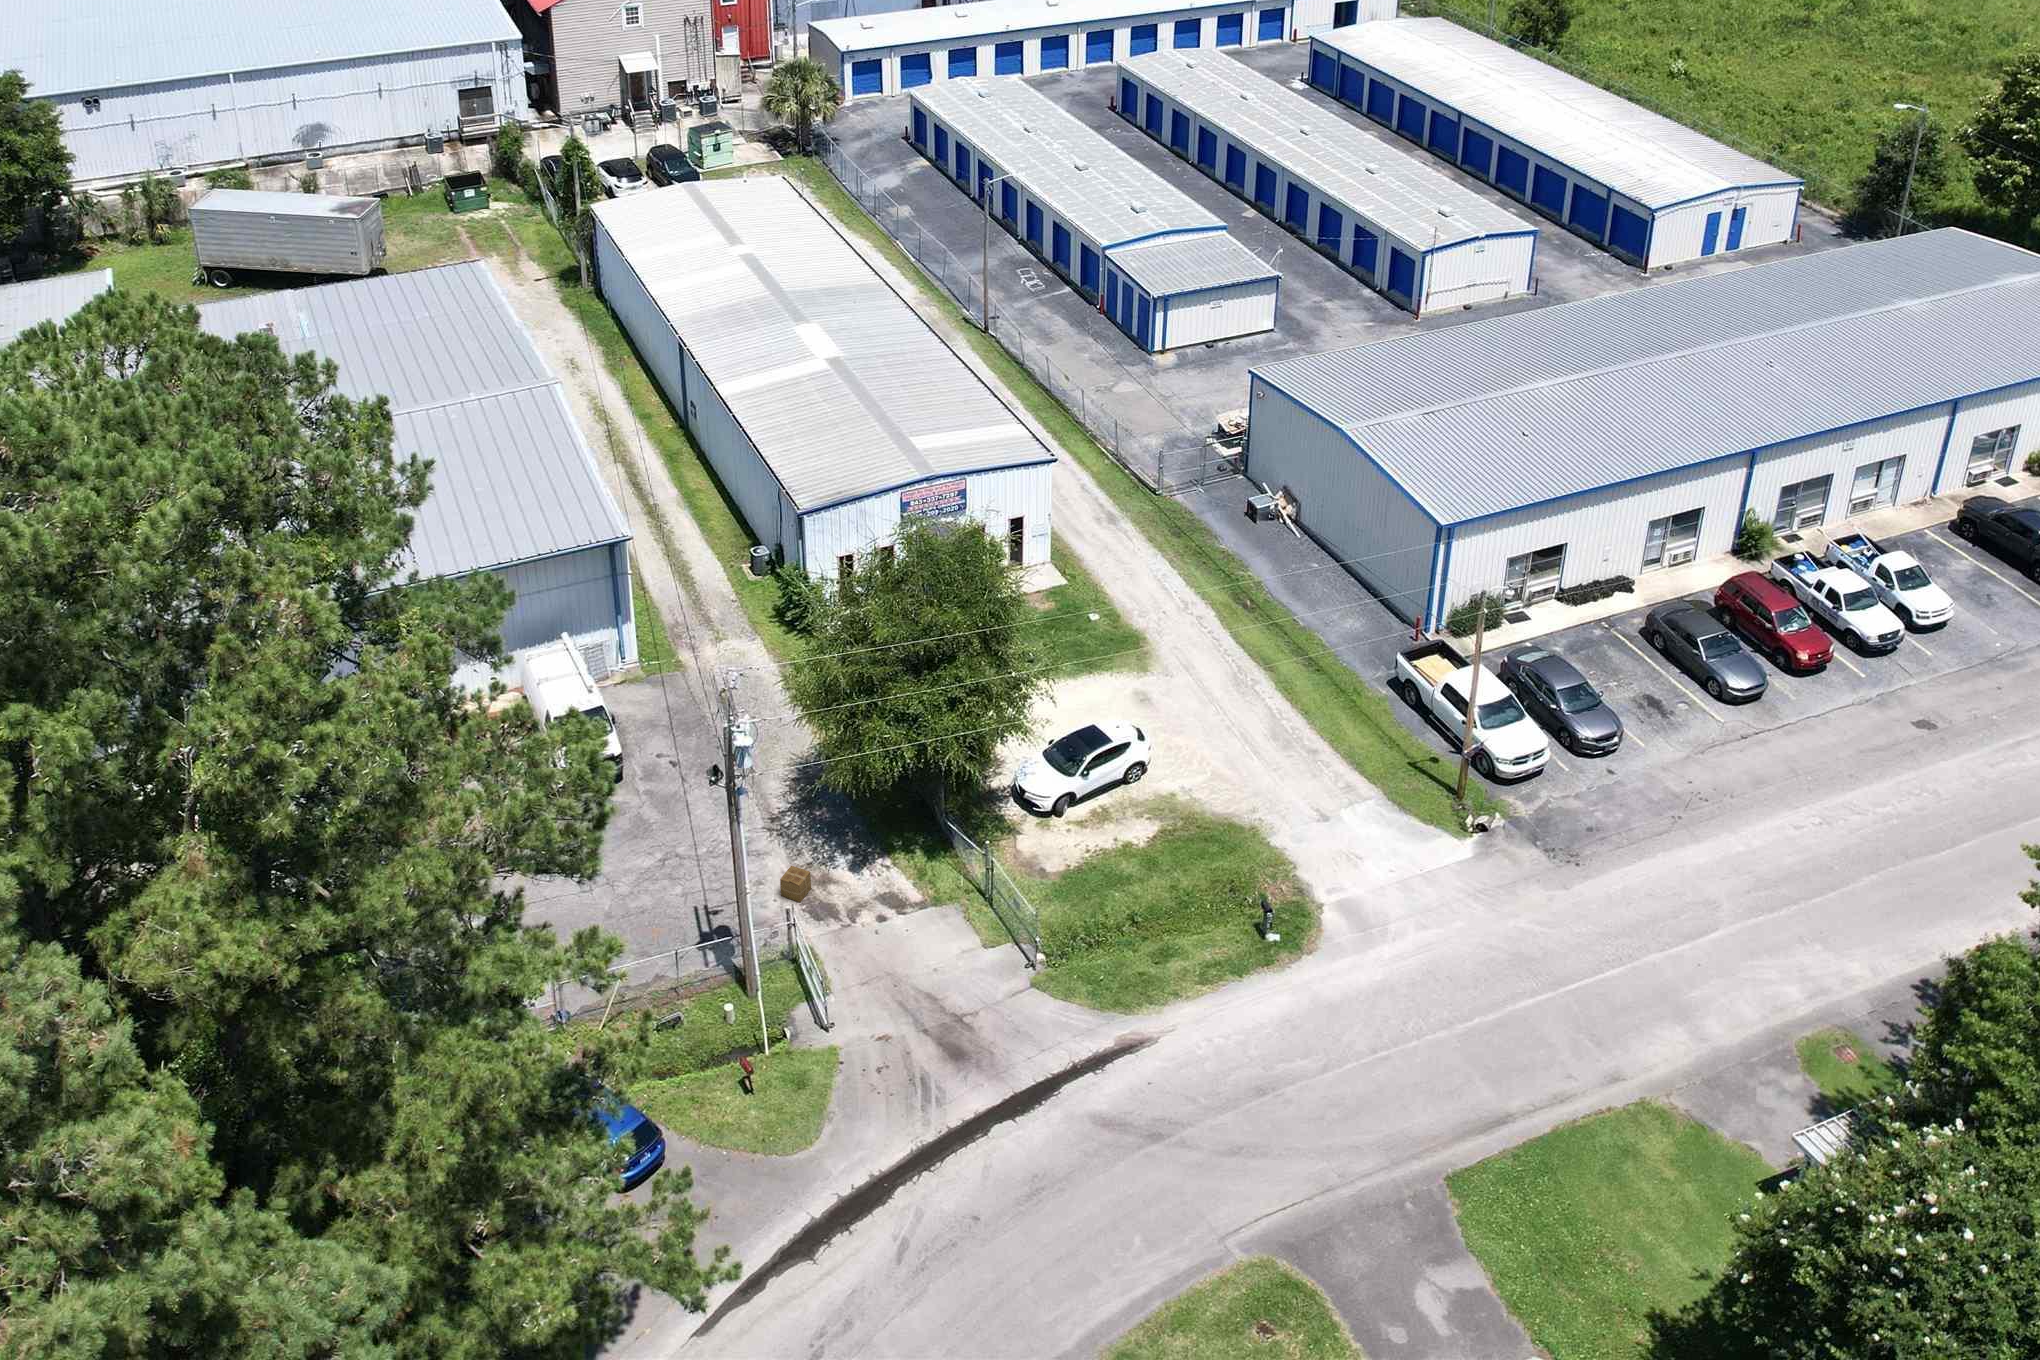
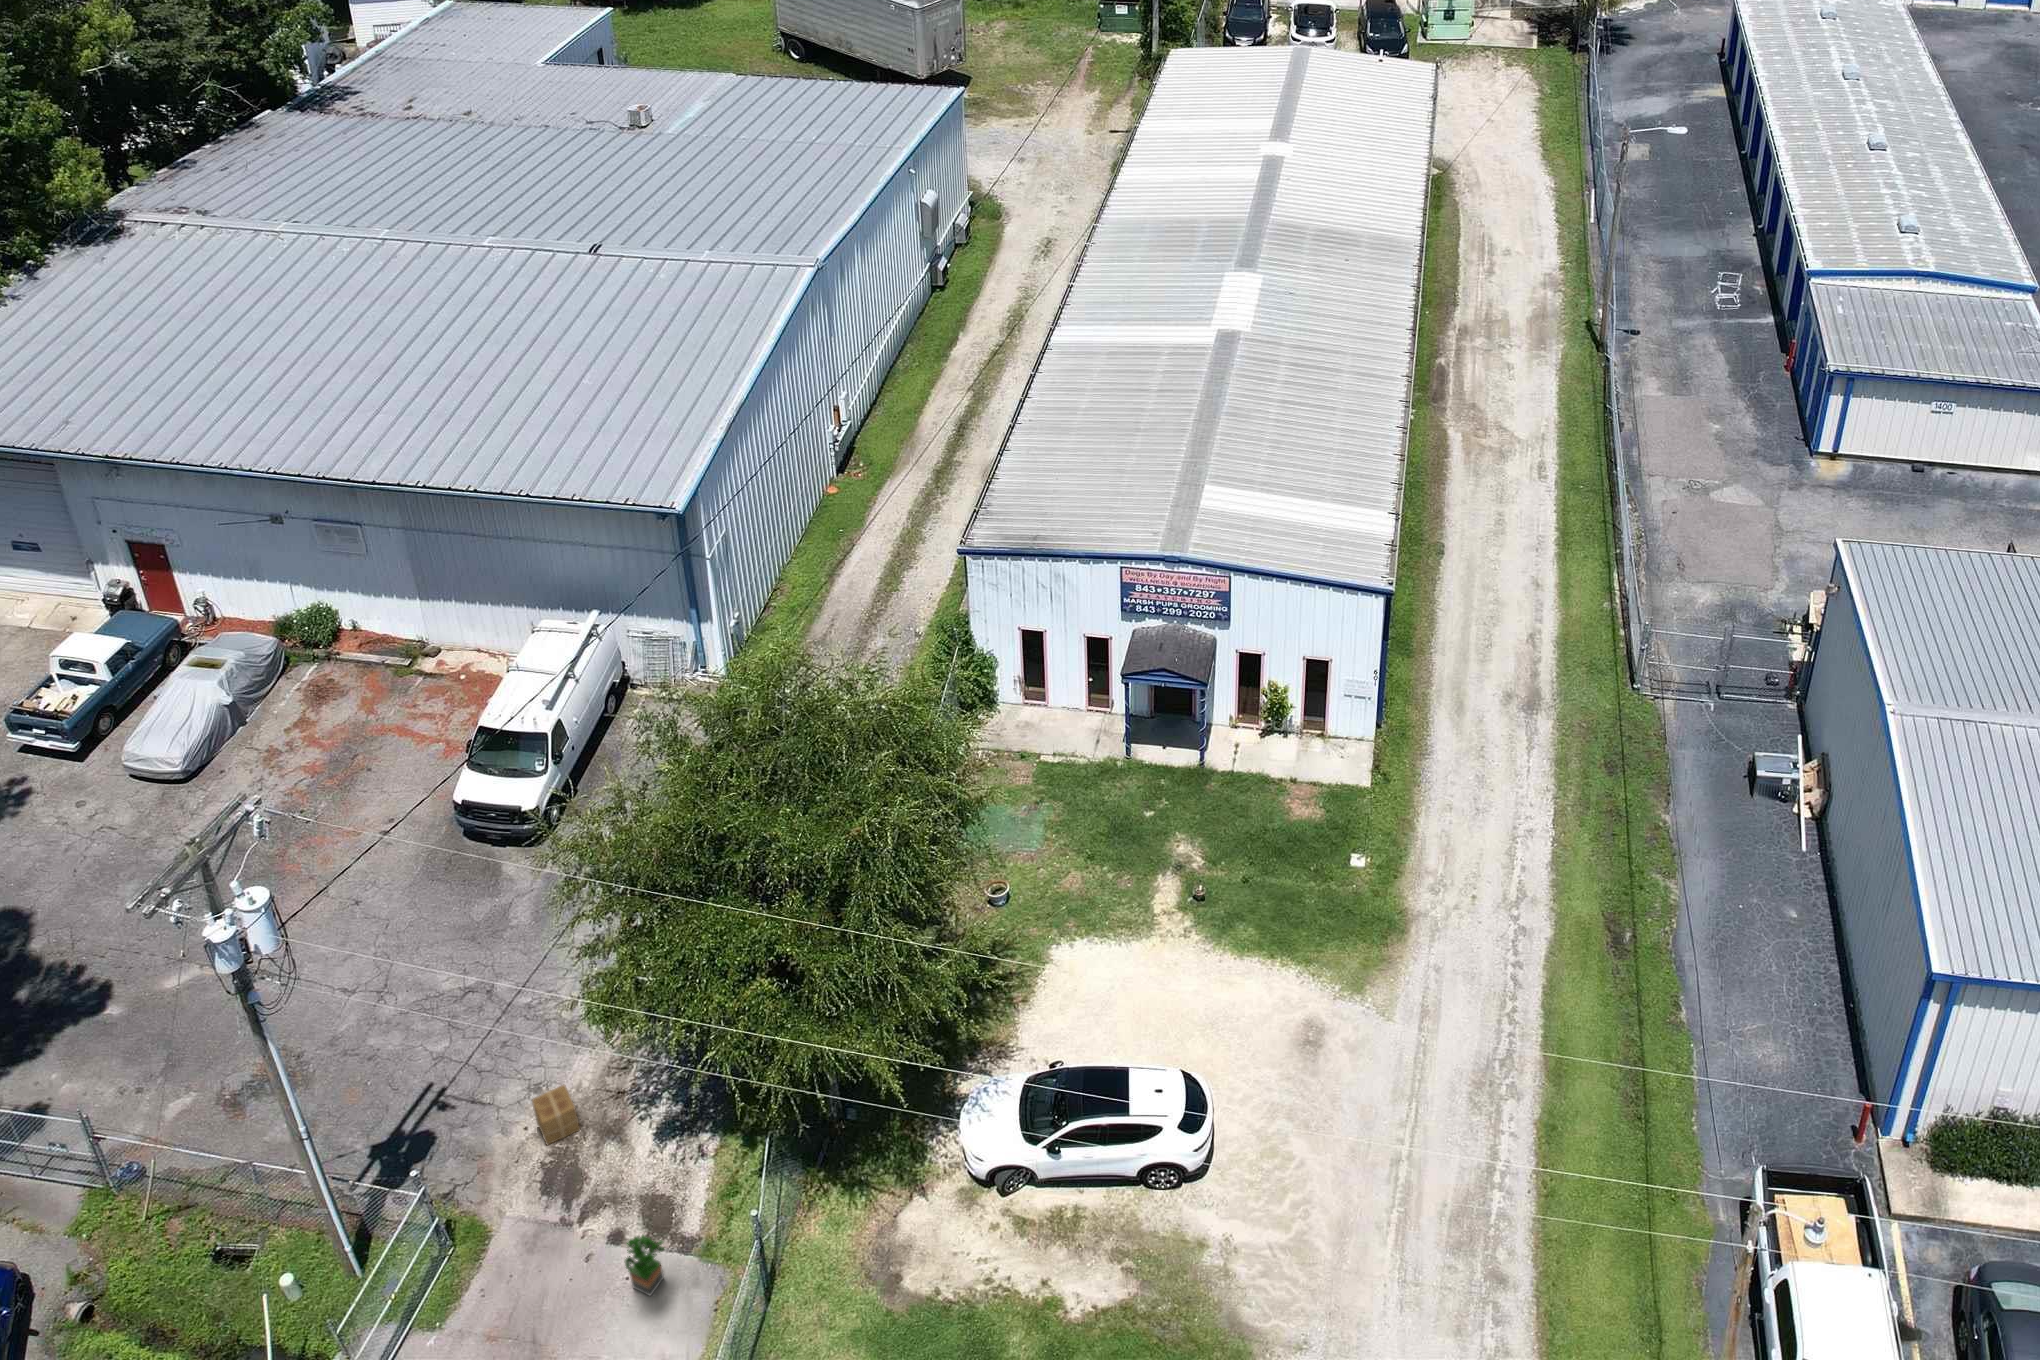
potted tree: none [912,895,938,933] -> present [625,1235,664,1295]

